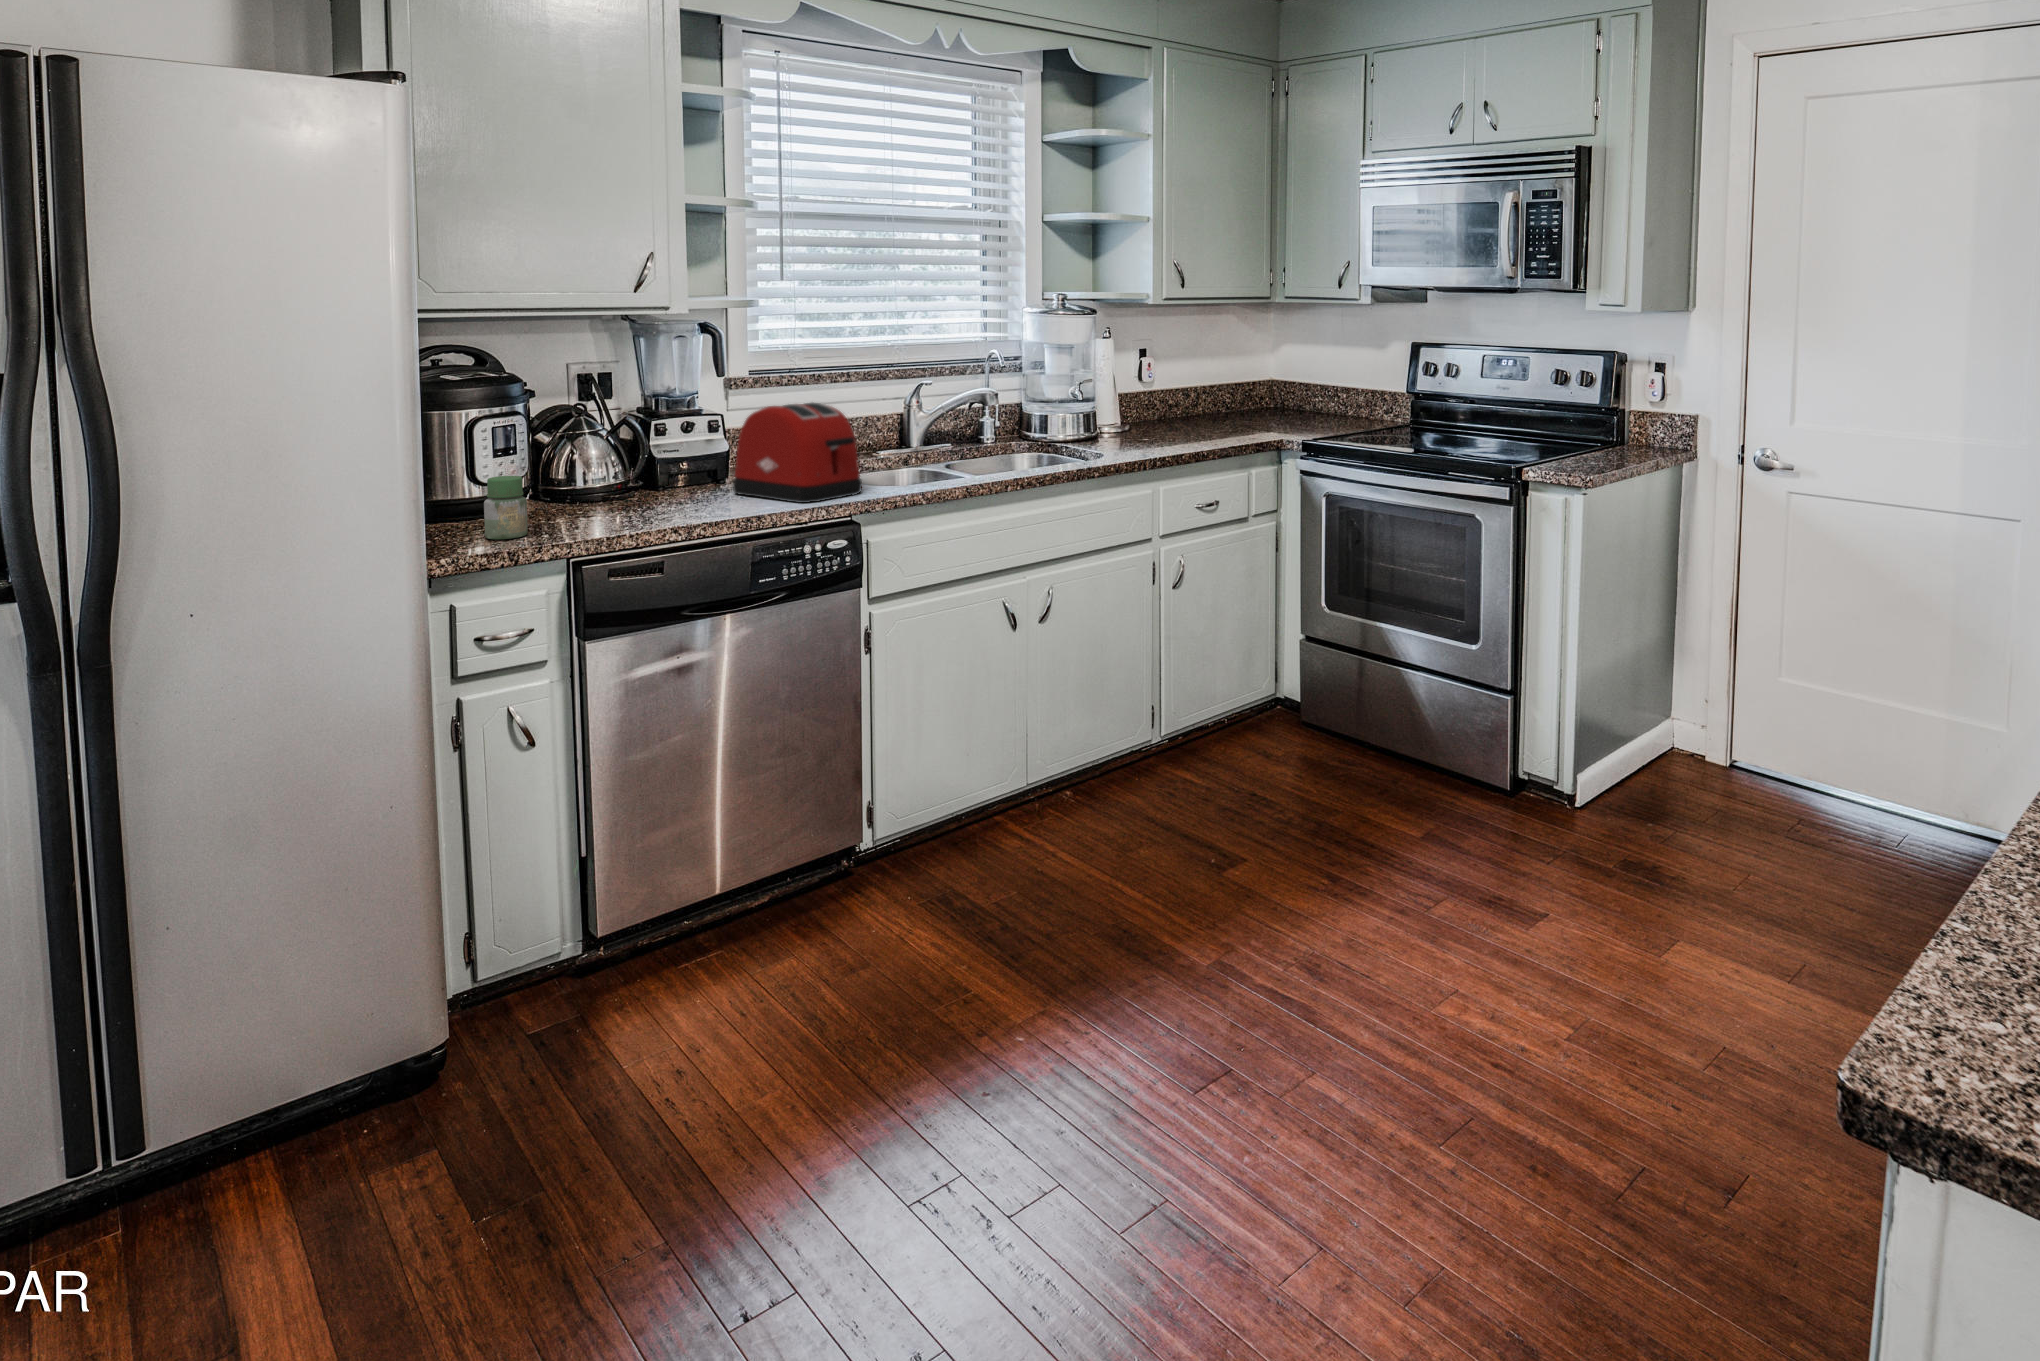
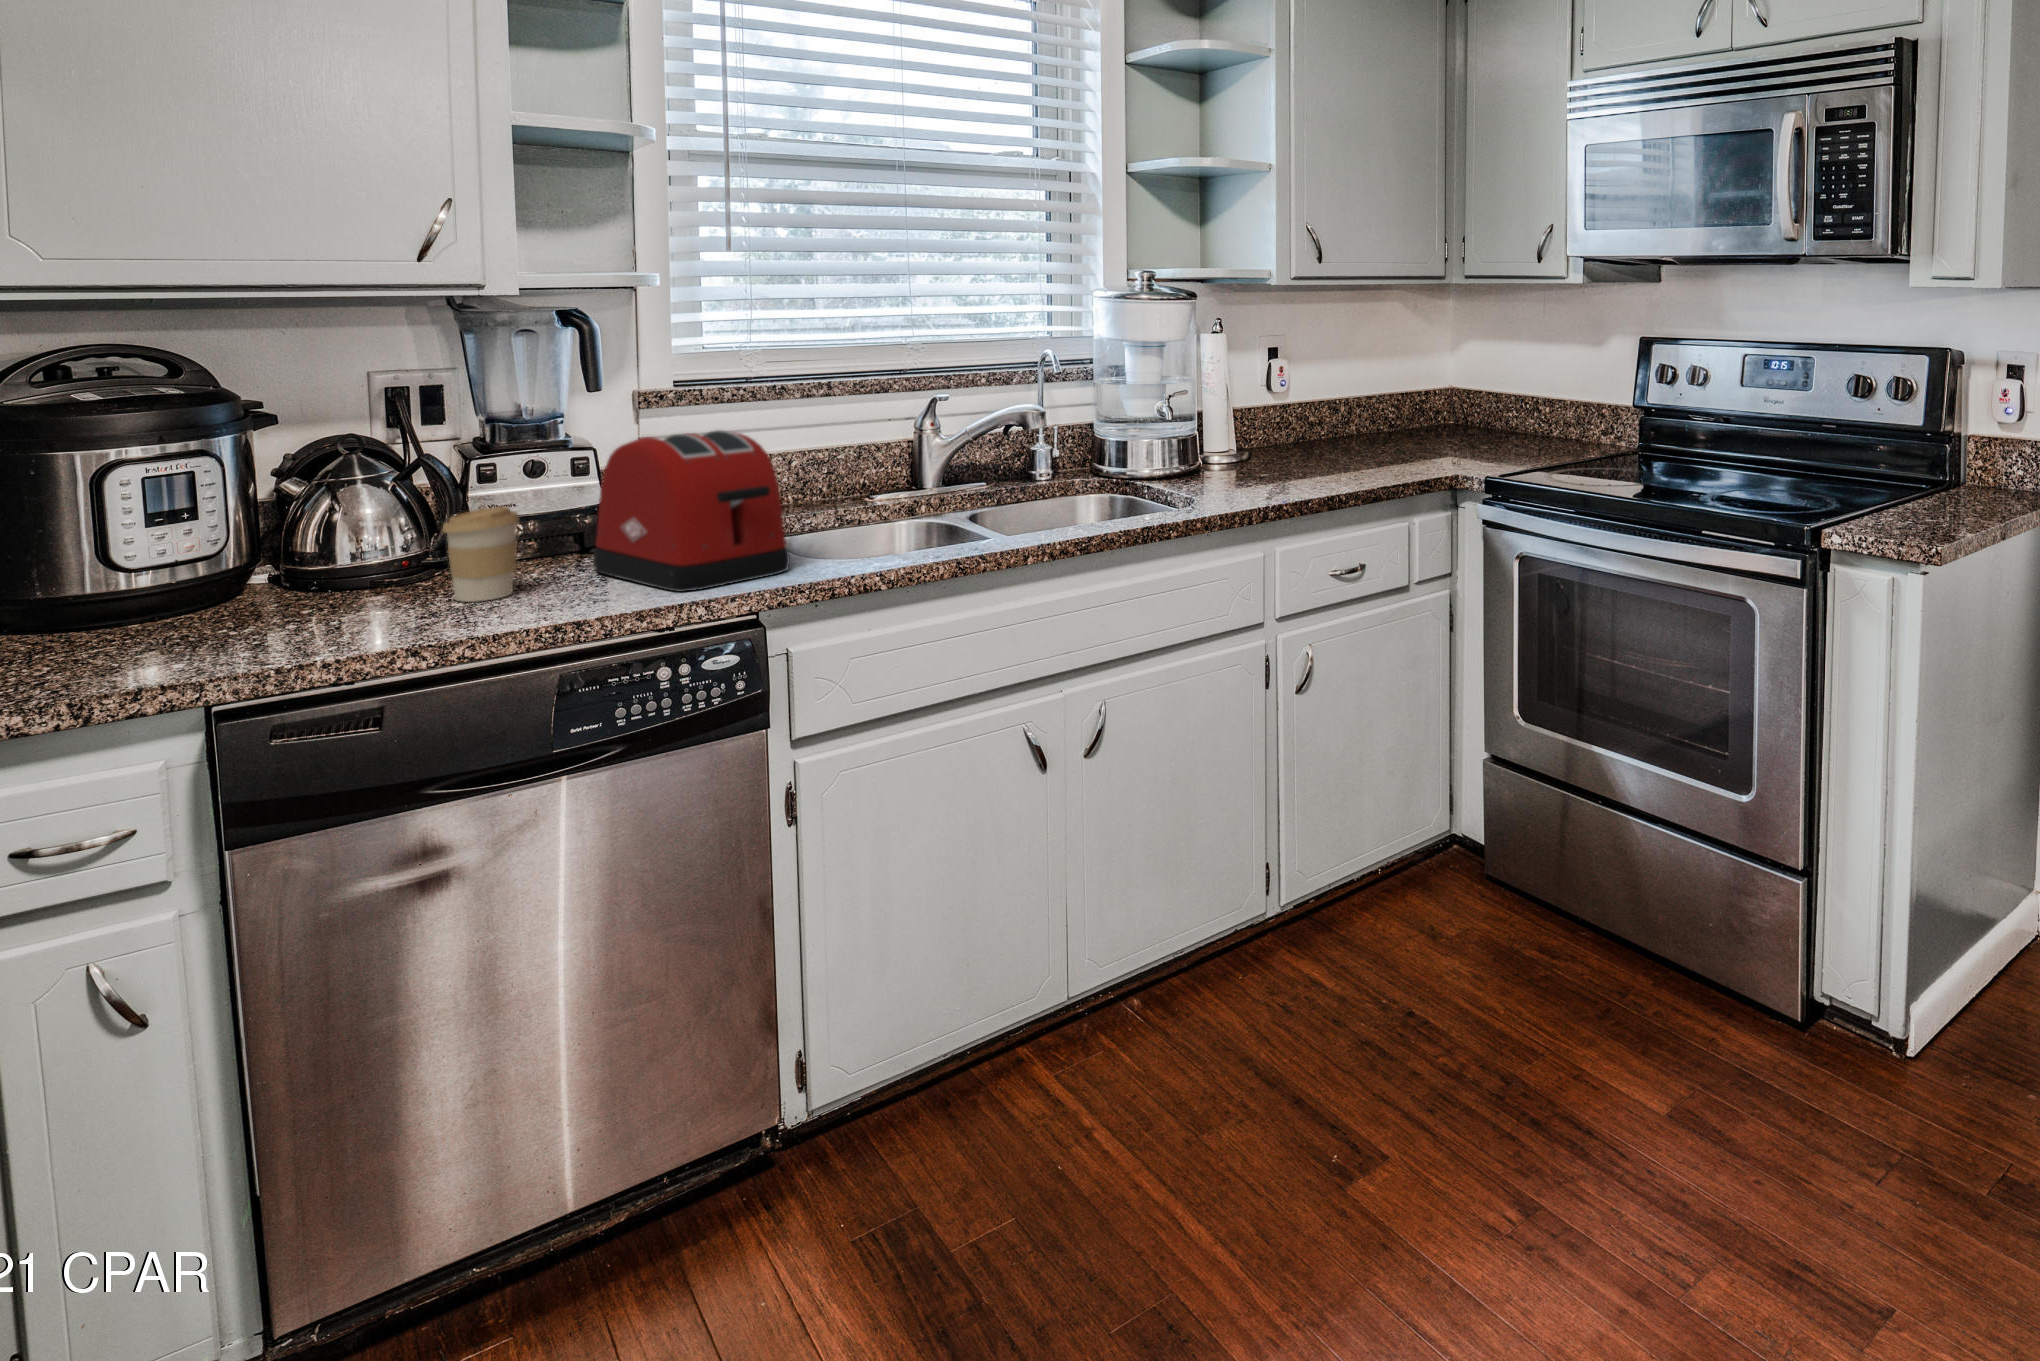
coffee cup: none [657,449,701,508] -> present [443,506,519,602]
jar: present [484,476,528,539] -> none [65,563,154,675]

